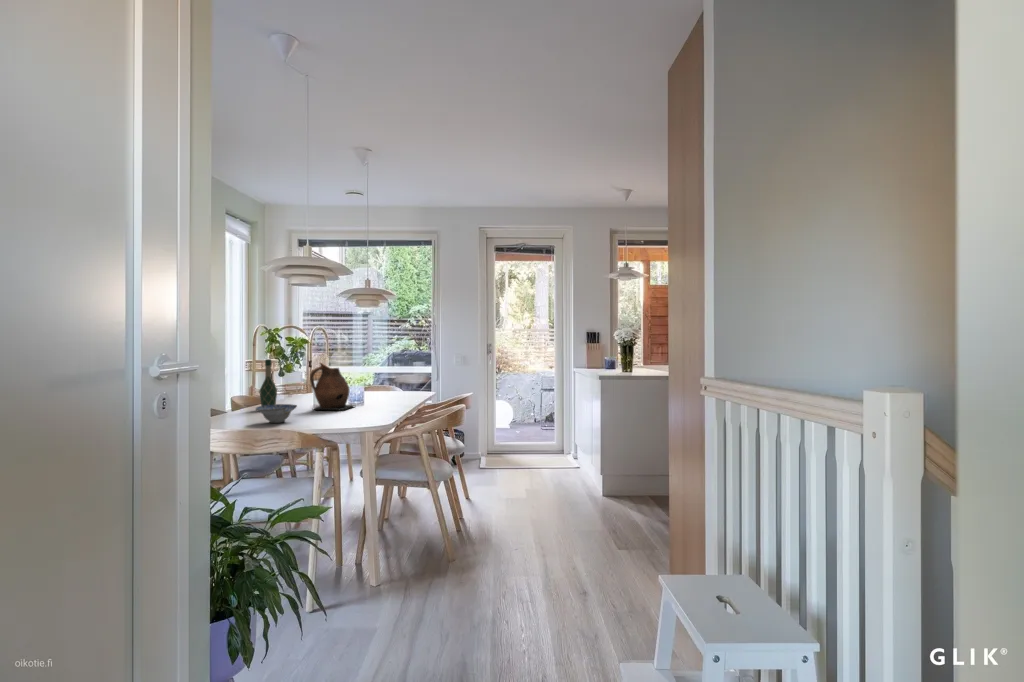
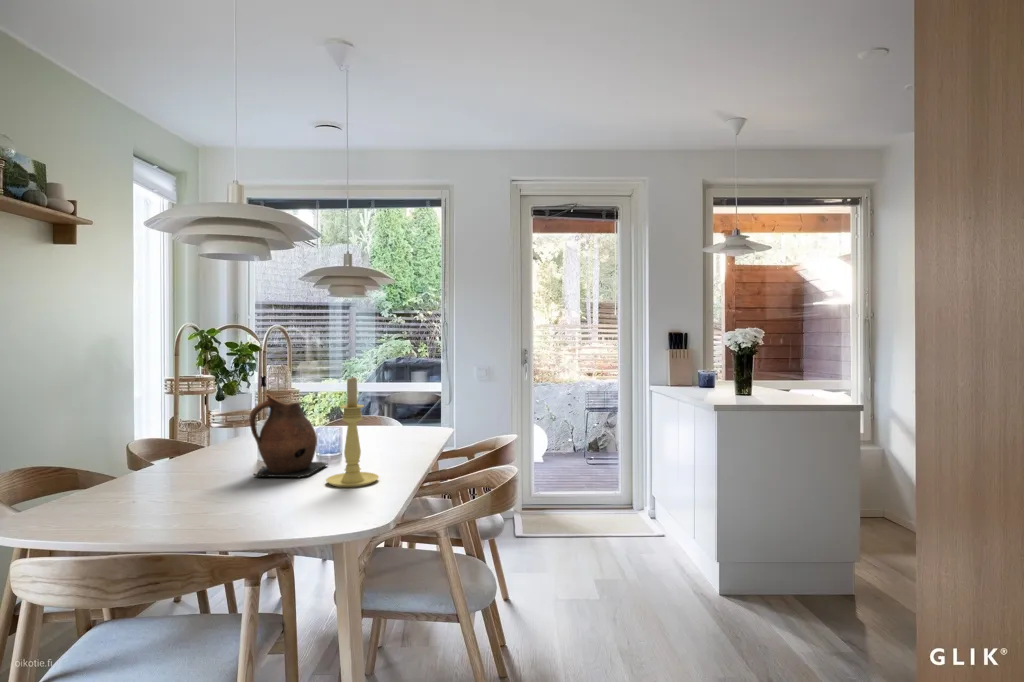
candle holder: none [355,351,386,414] -> present [326,377,379,487]
wine bottle: present [260,359,277,406] -> none [166,388,196,474]
ceramic bowl: present [256,404,297,423] -> none [139,478,219,519]

